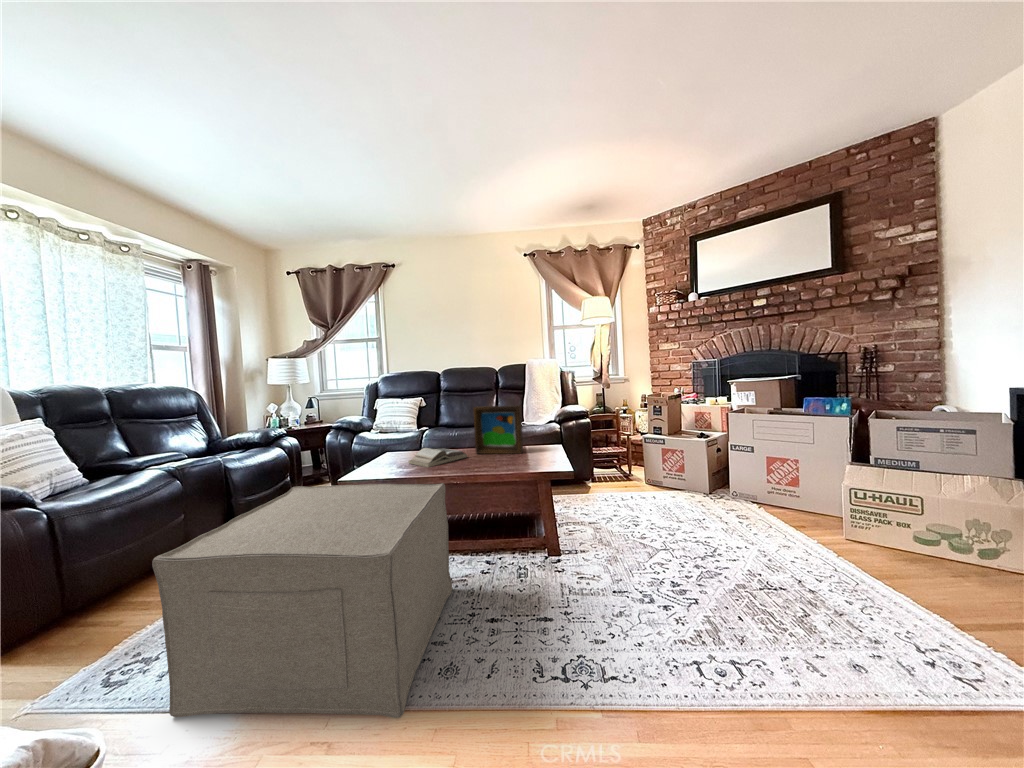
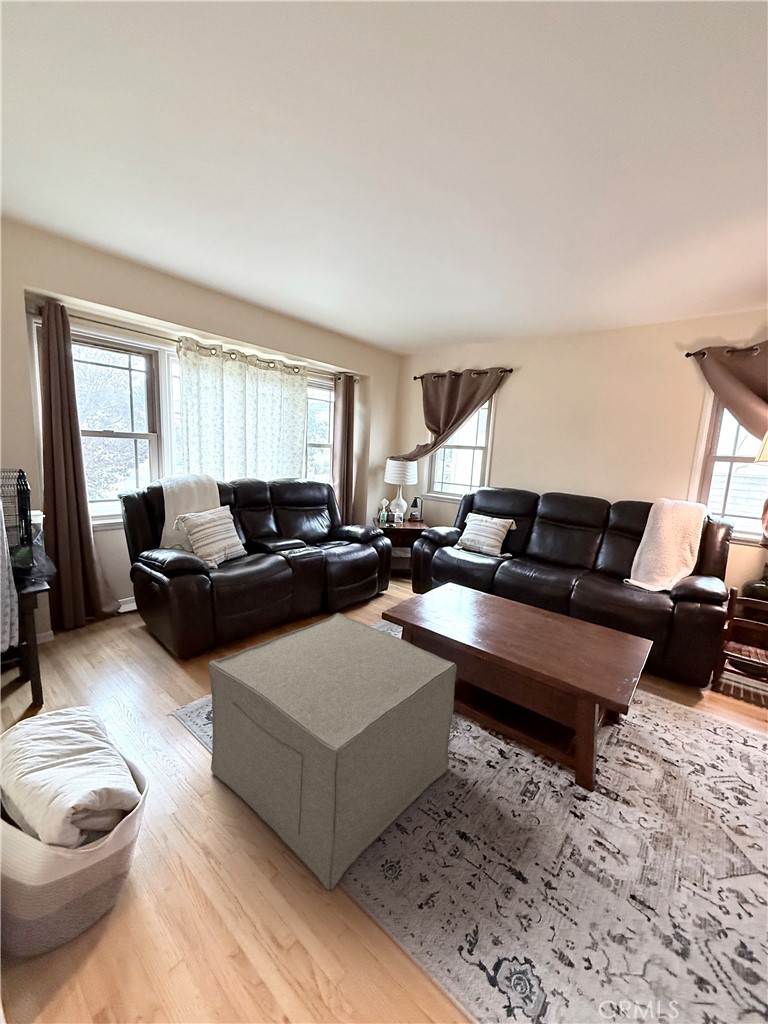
picture frame: present [473,405,523,454] -> none [531,567,598,640]
book: present [408,448,467,467] -> none [454,598,518,624]

